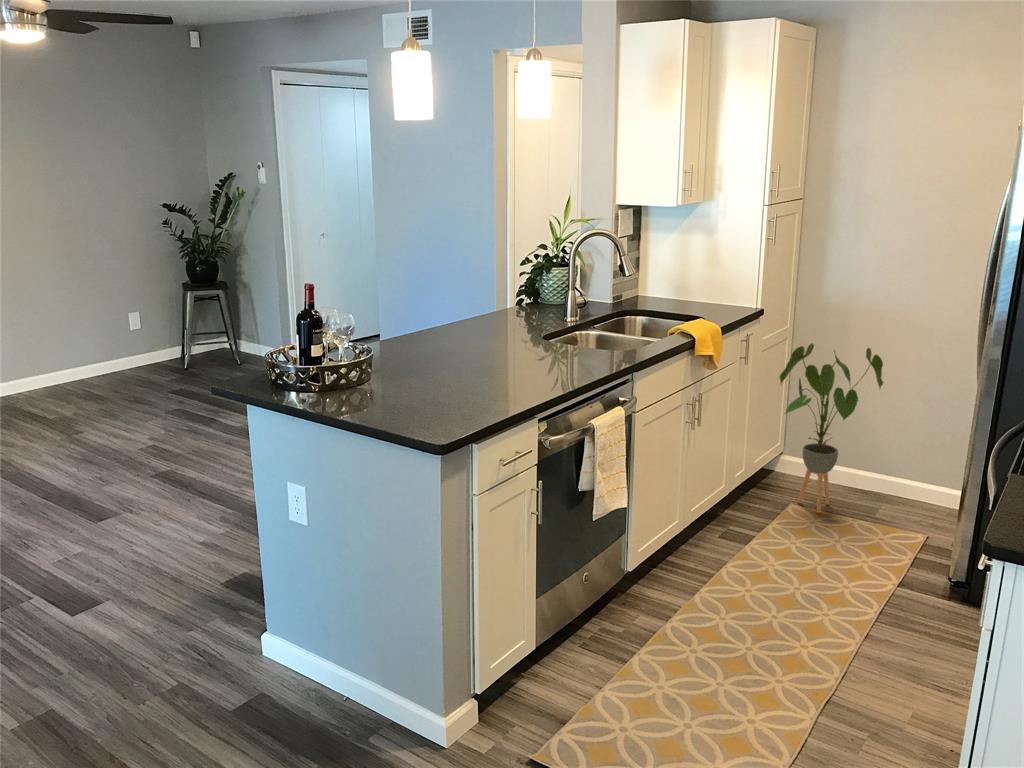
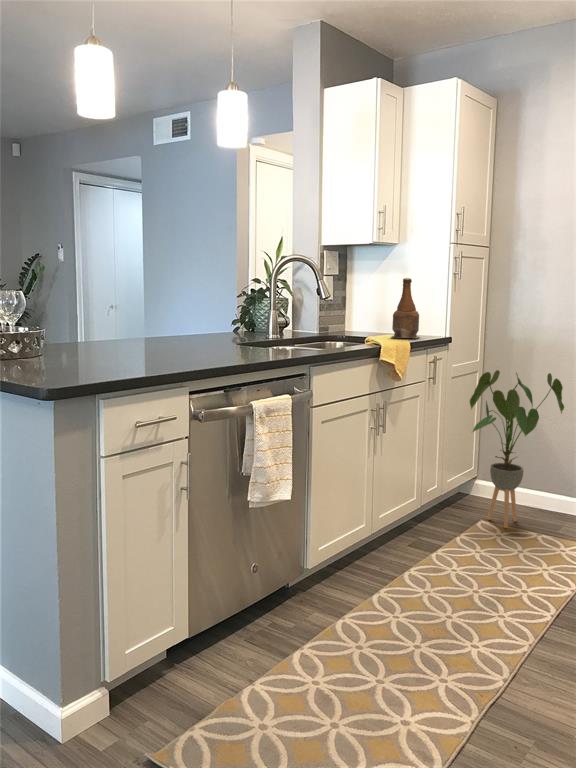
bottle: none [698,248,729,315] -> present [392,278,419,338]

